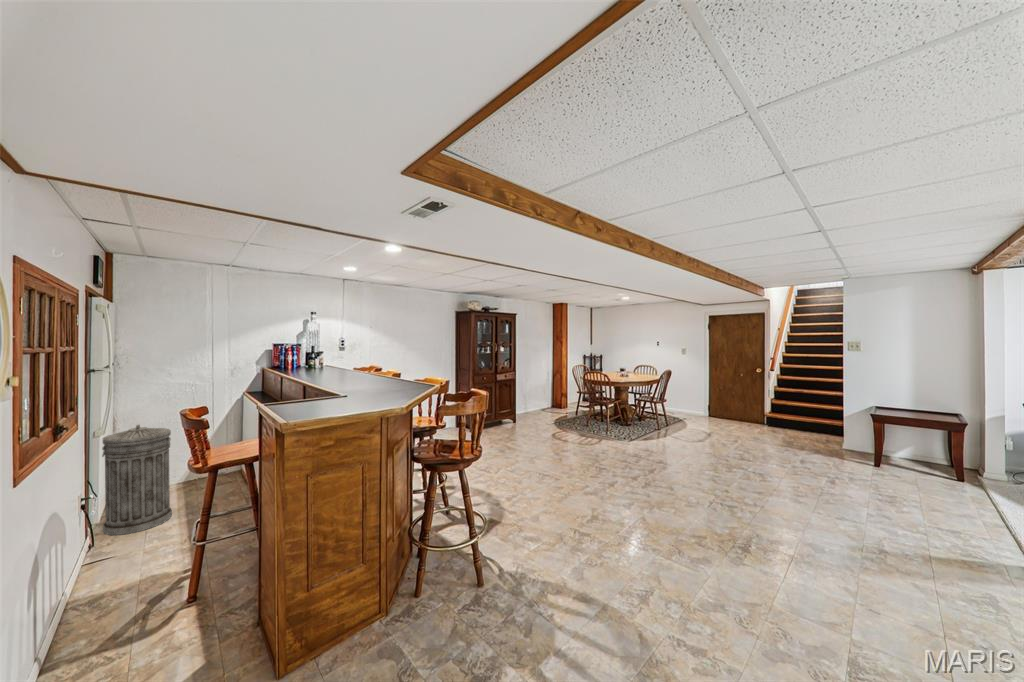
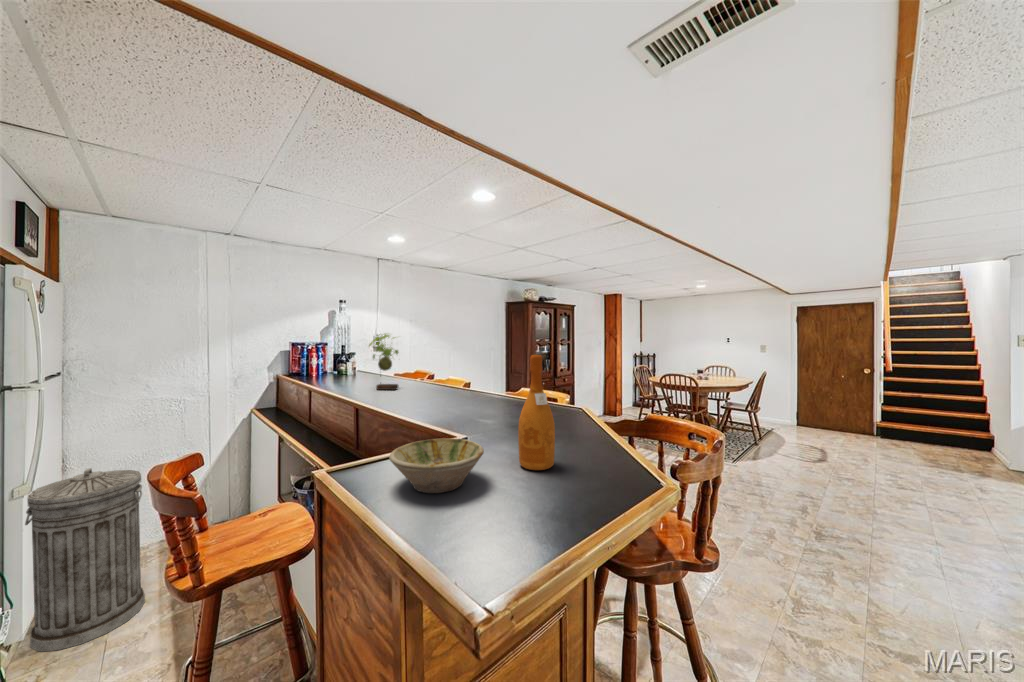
plant: none [325,334,350,377] -> present [369,334,399,390]
wine bottle: none [375,351,393,404] -> present [518,354,555,470]
bowl: none [310,390,354,408] -> present [389,438,484,493]

